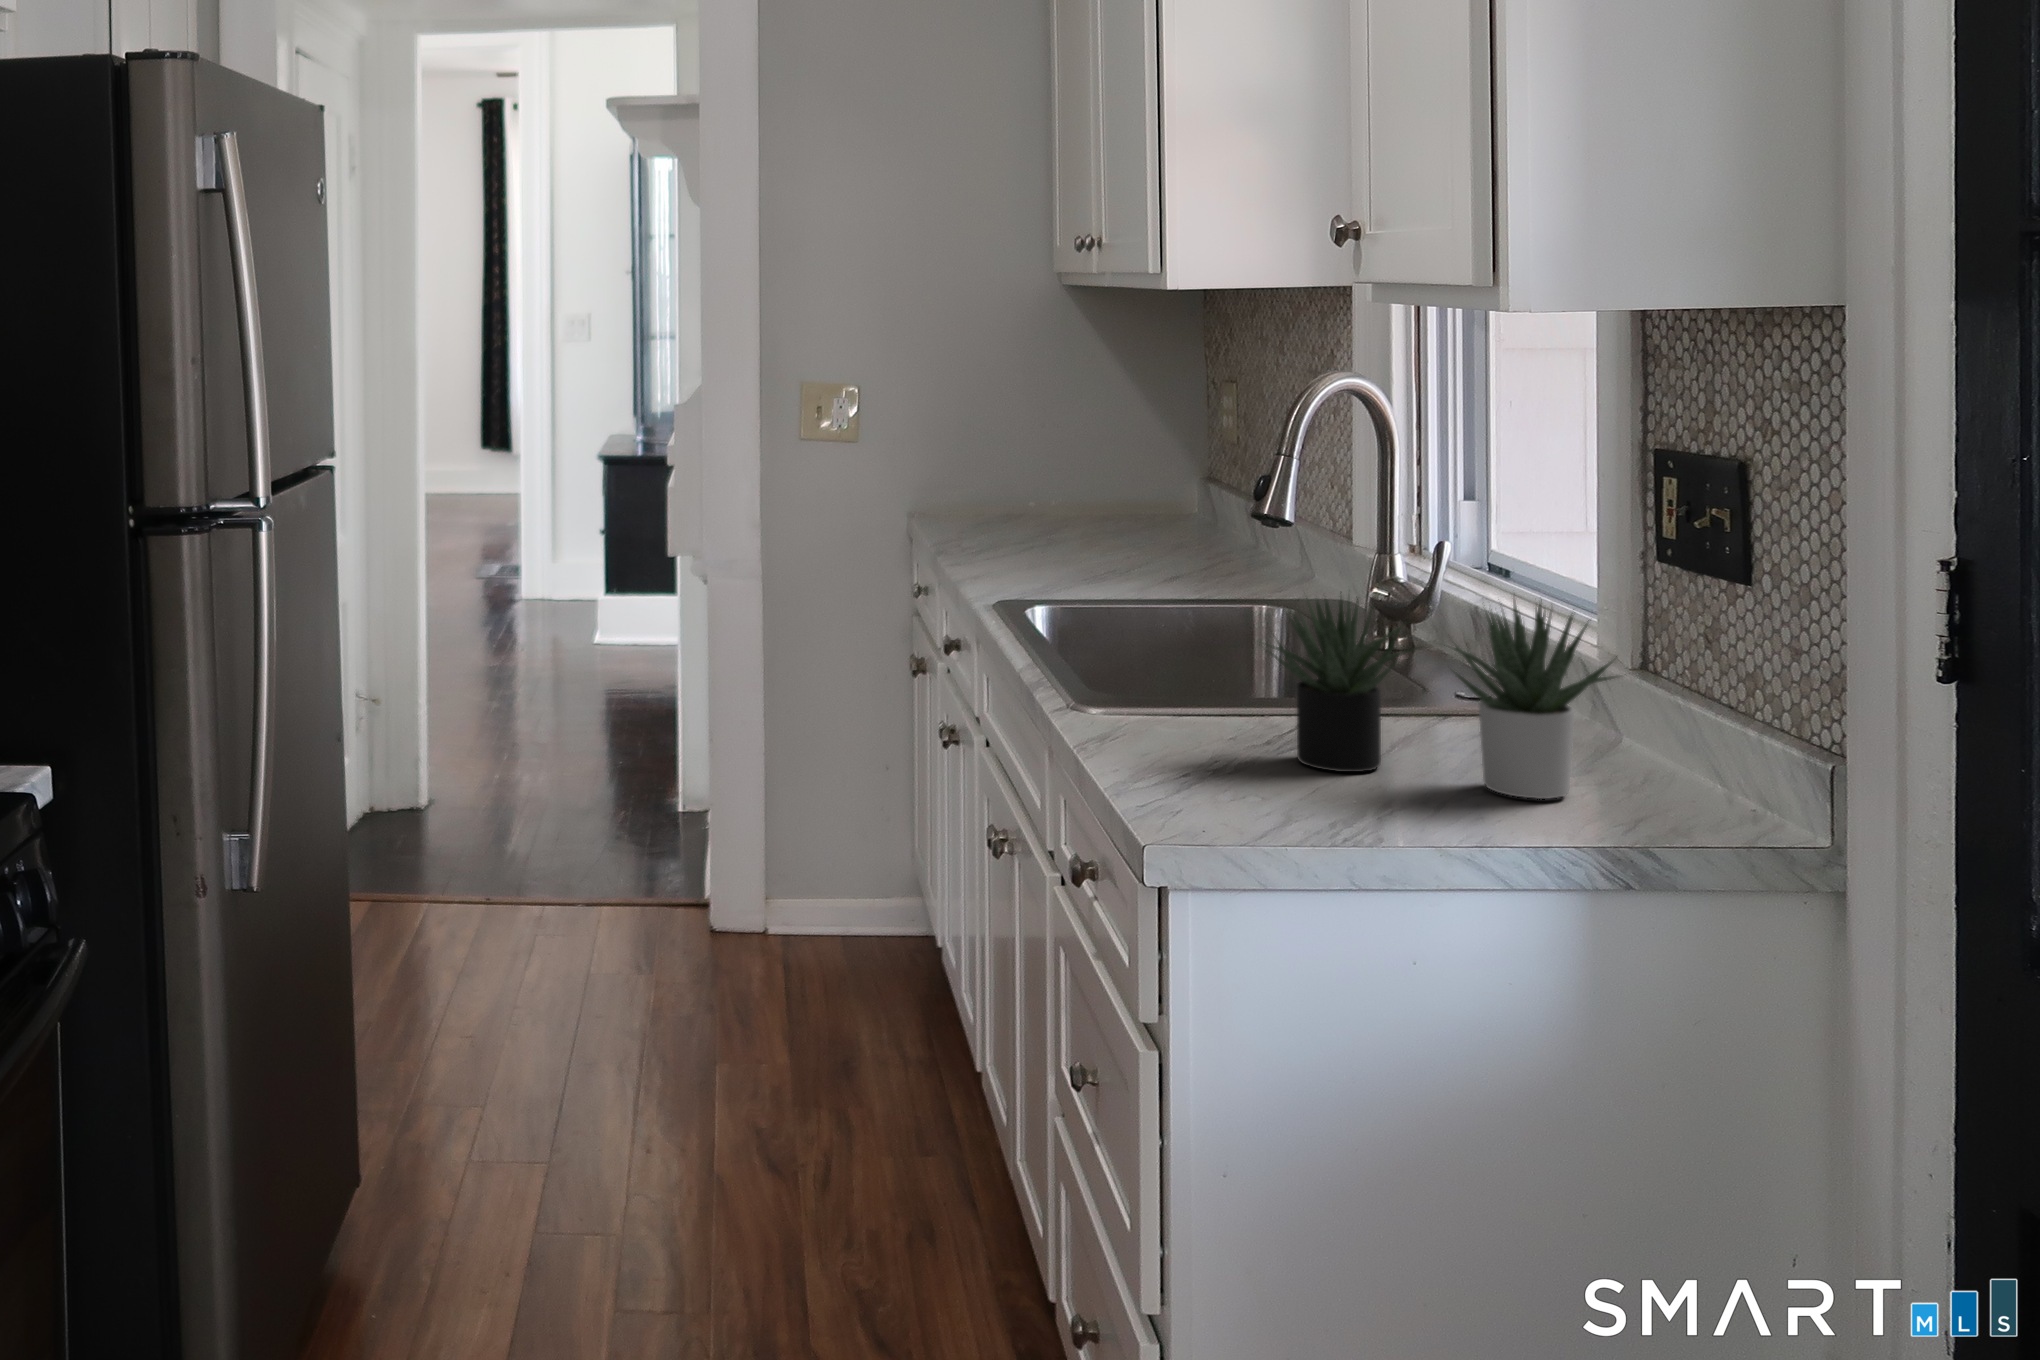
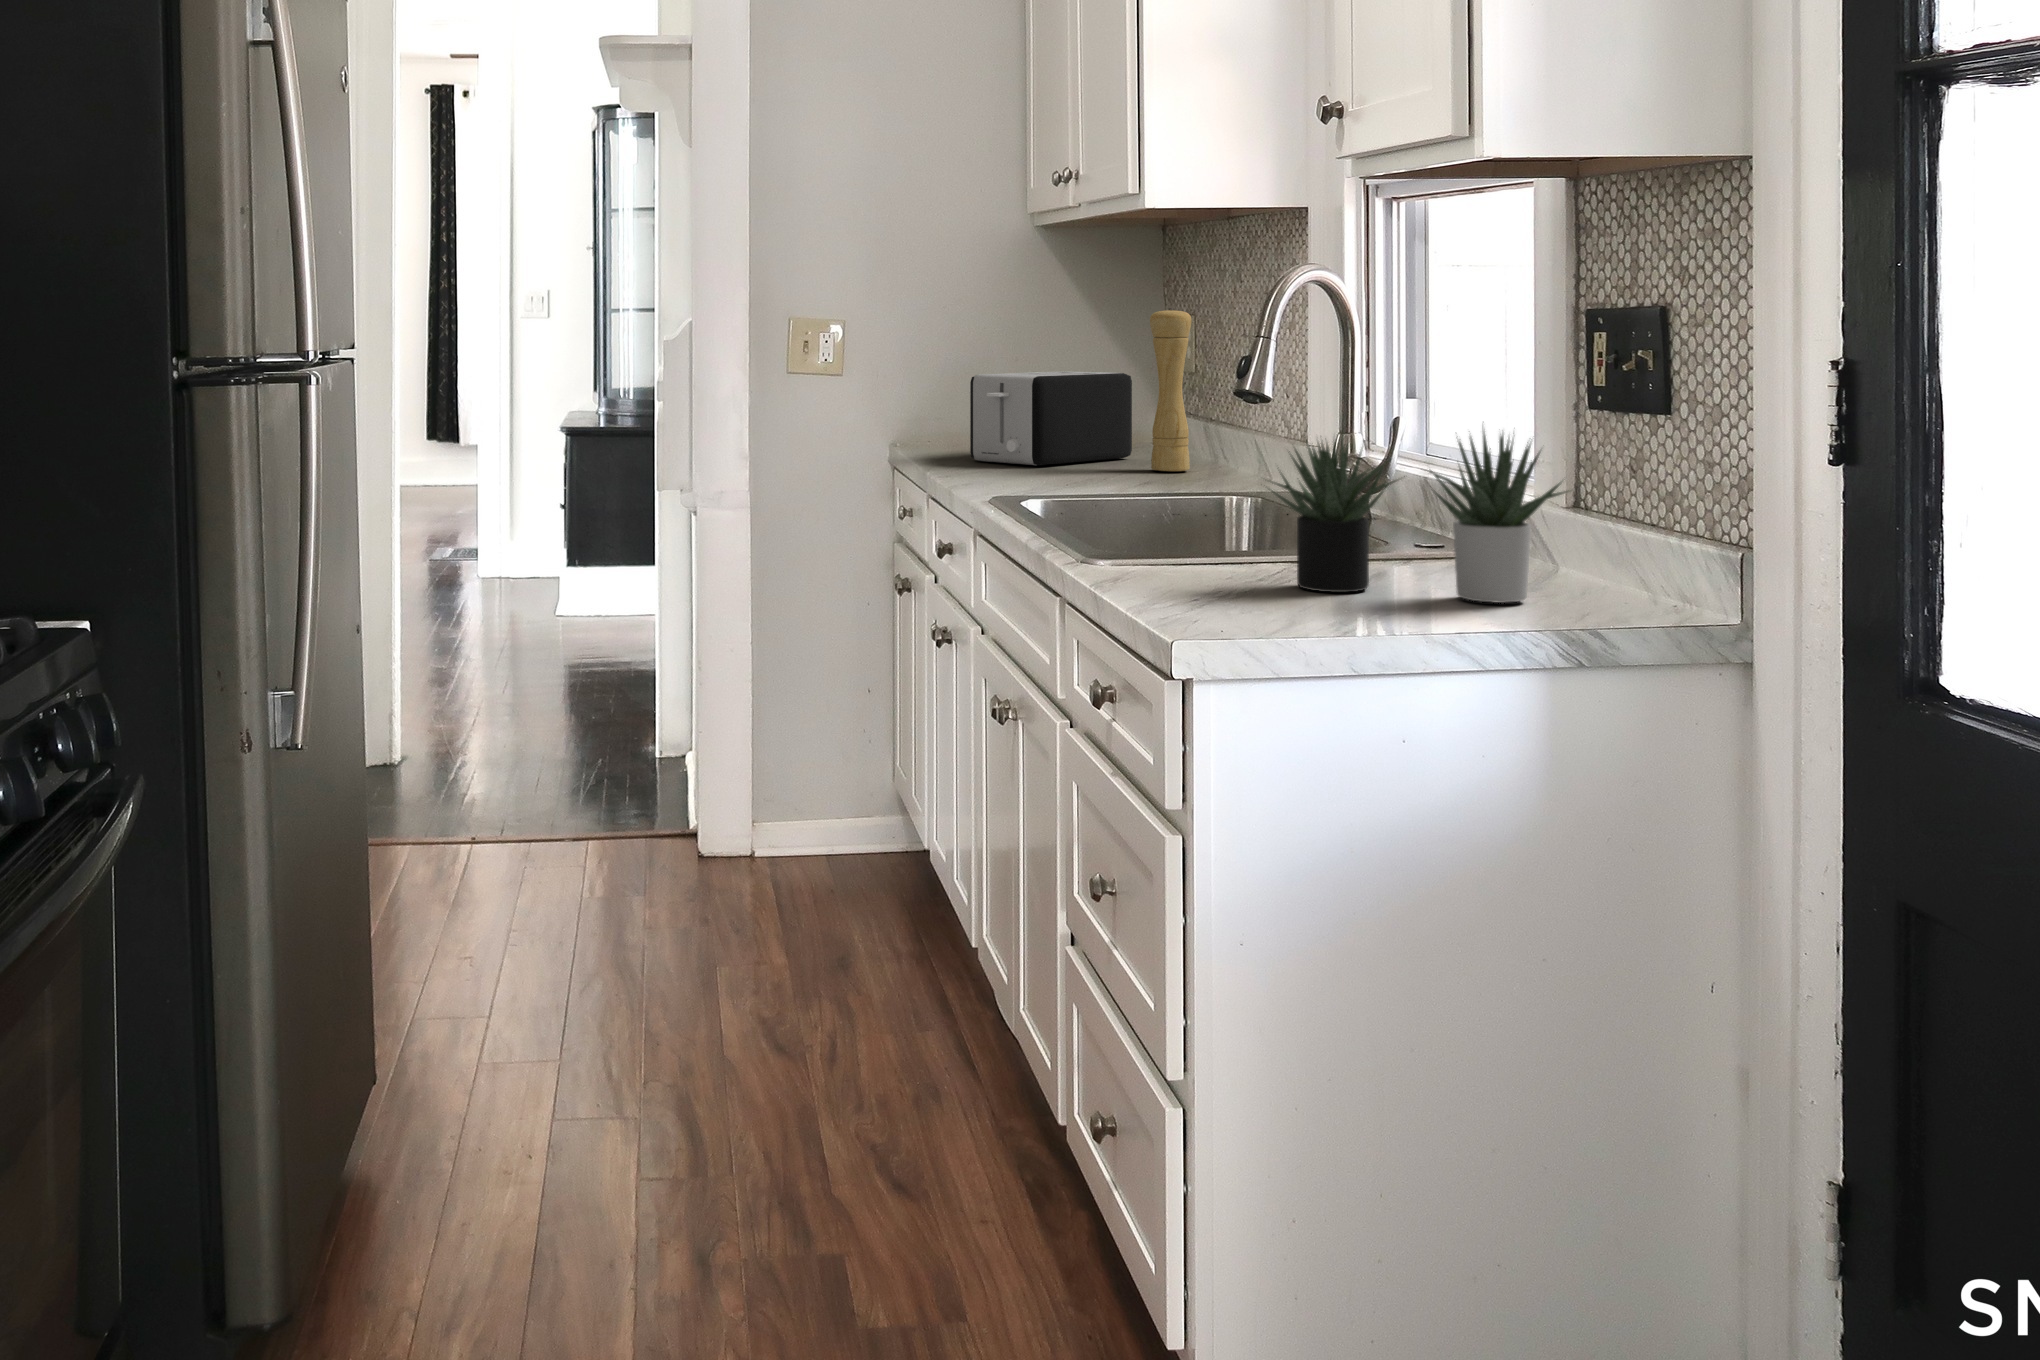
pepper mill: none [1177,386,1224,563] -> present [1150,308,1191,471]
toaster: none [982,444,1163,551] -> present [970,371,1132,465]

